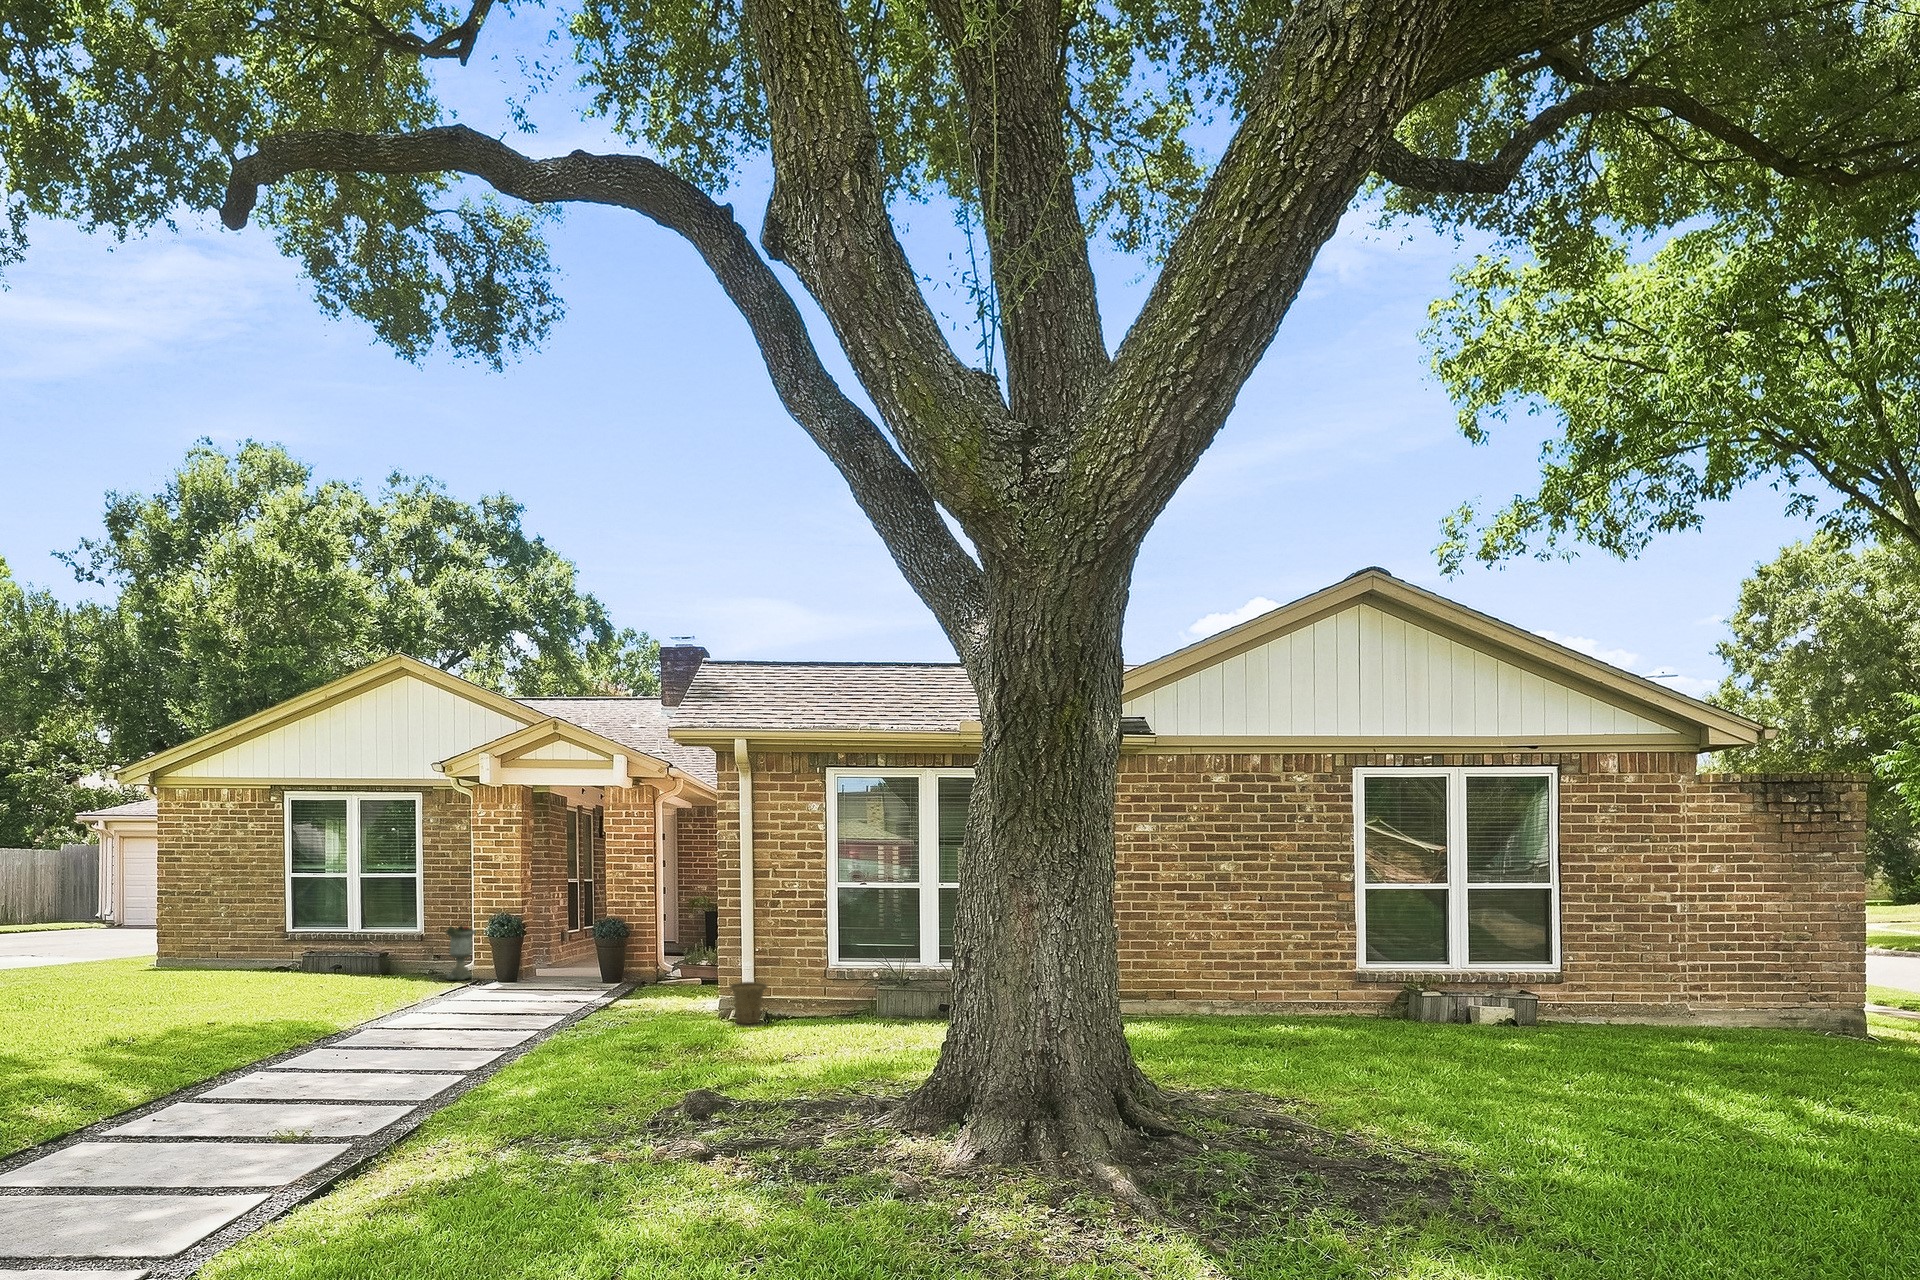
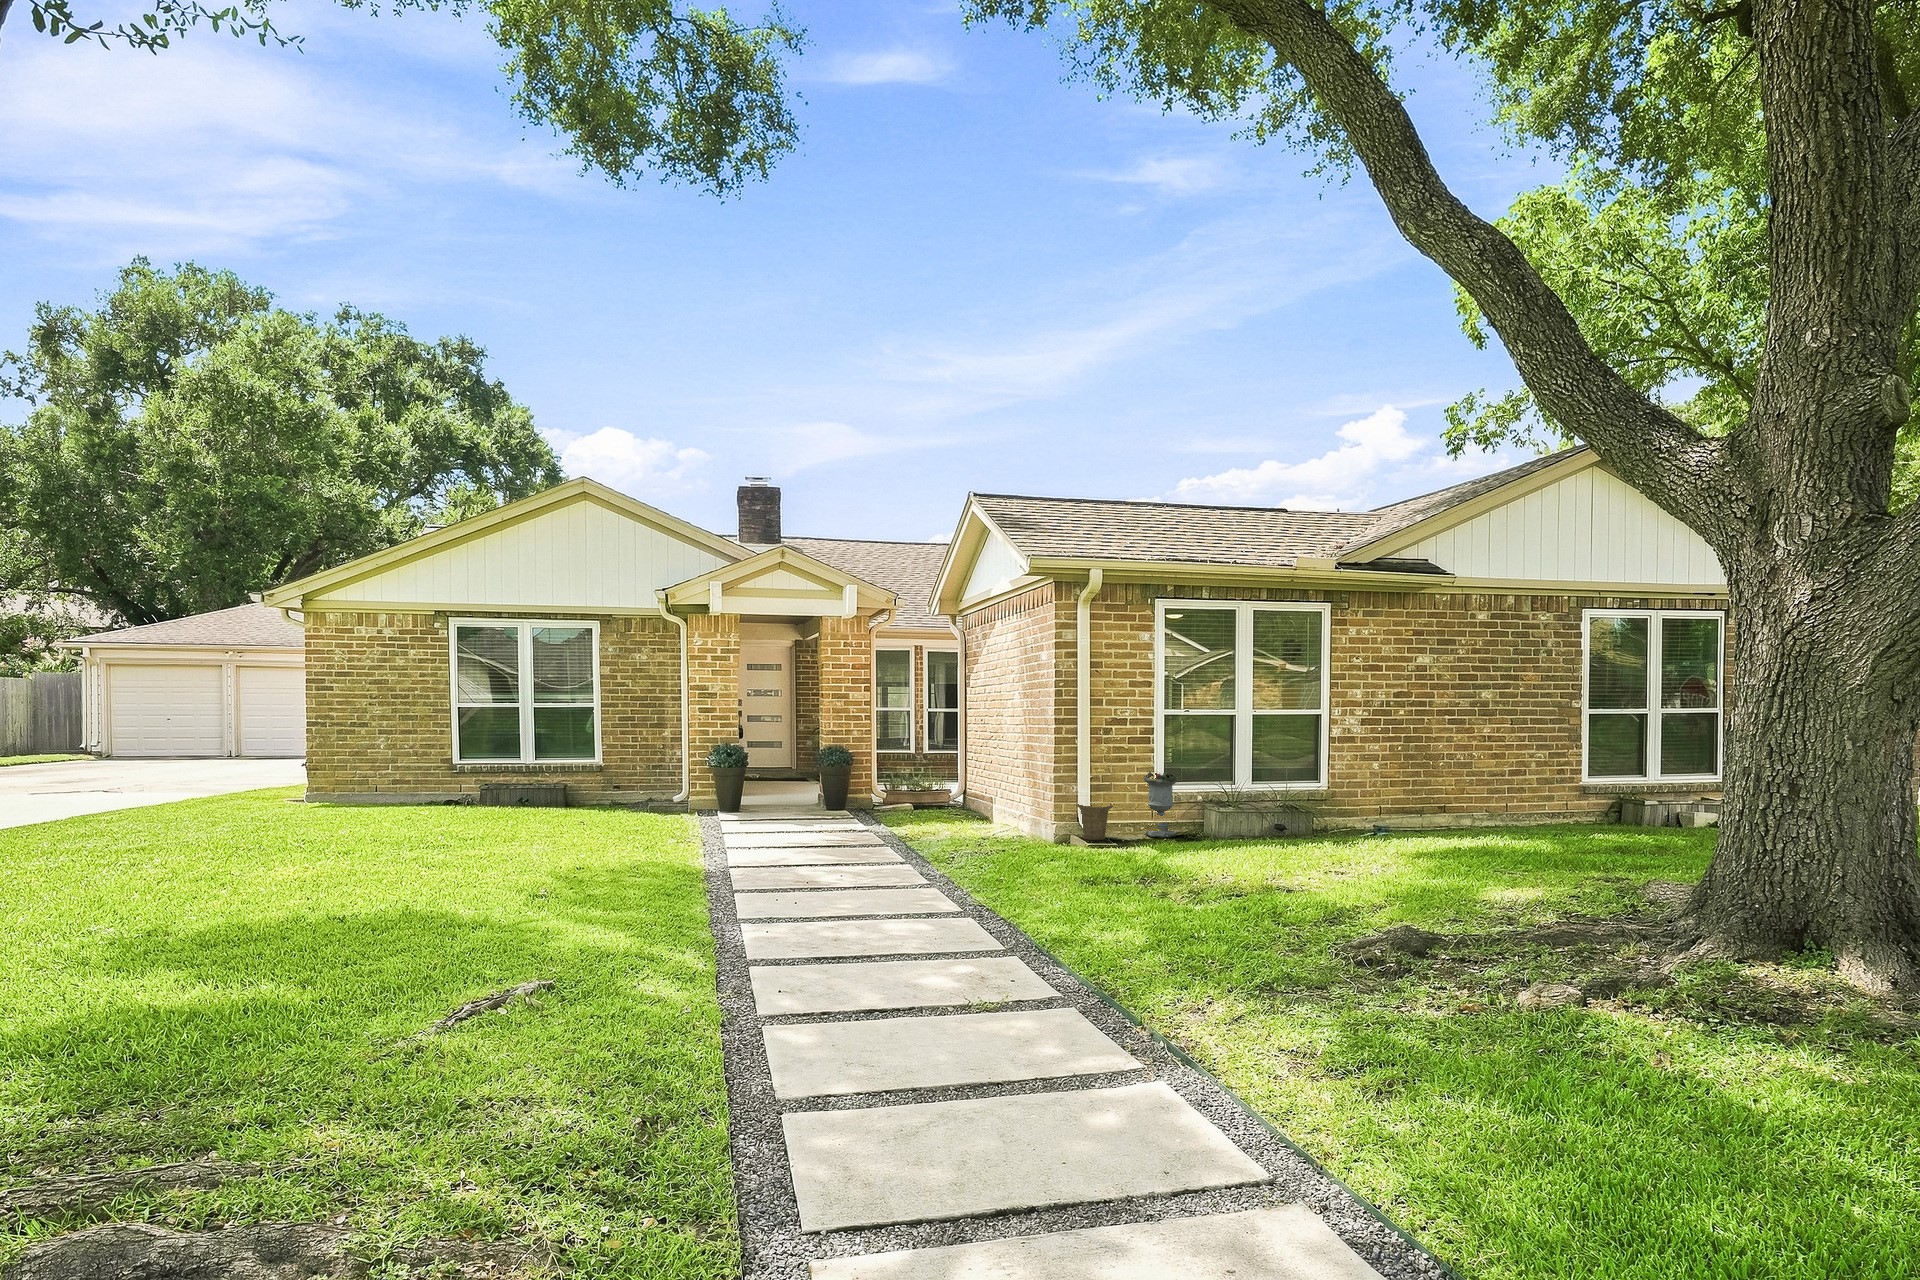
planter: present [446,925,476,981] -> present [1144,771,1180,838]

